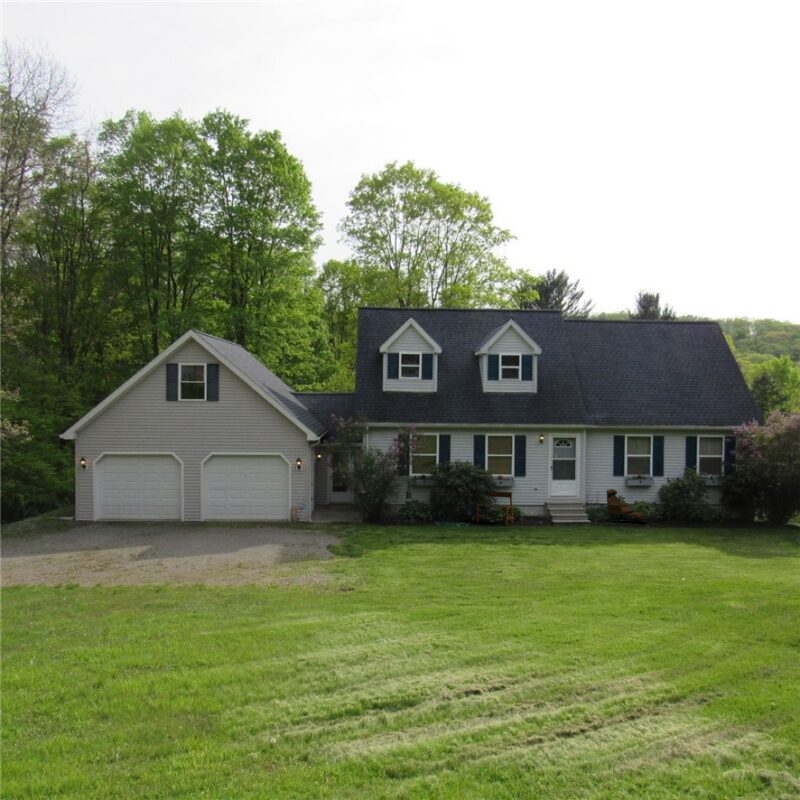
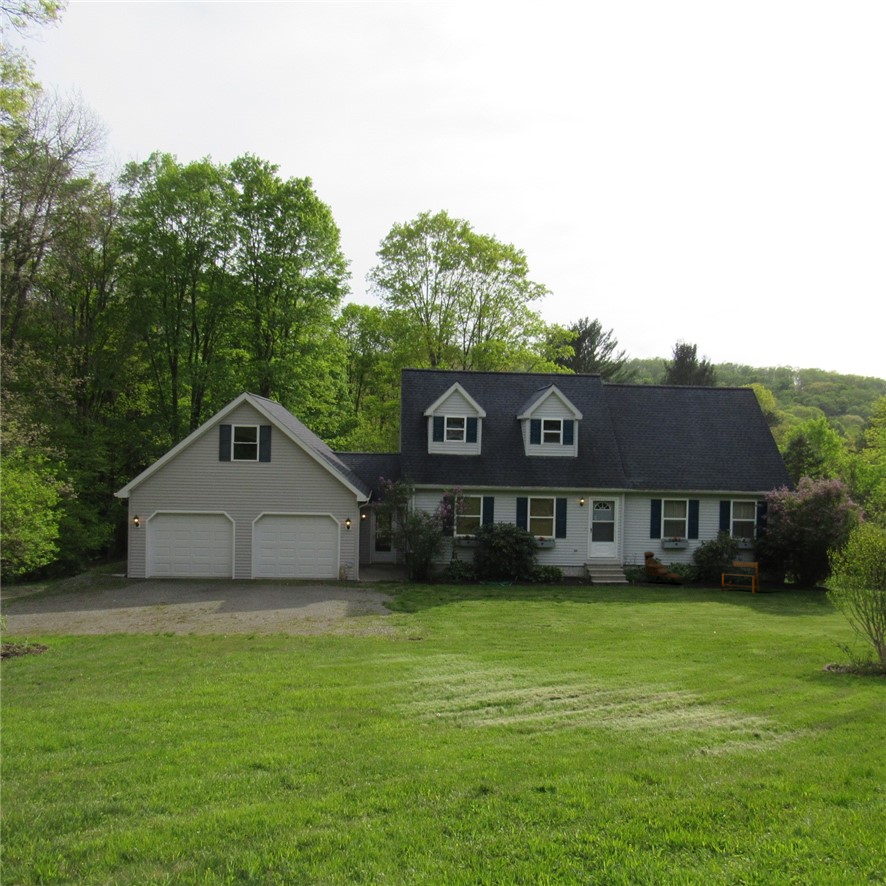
bench: present [477,491,514,525] -> present [722,561,760,593]

